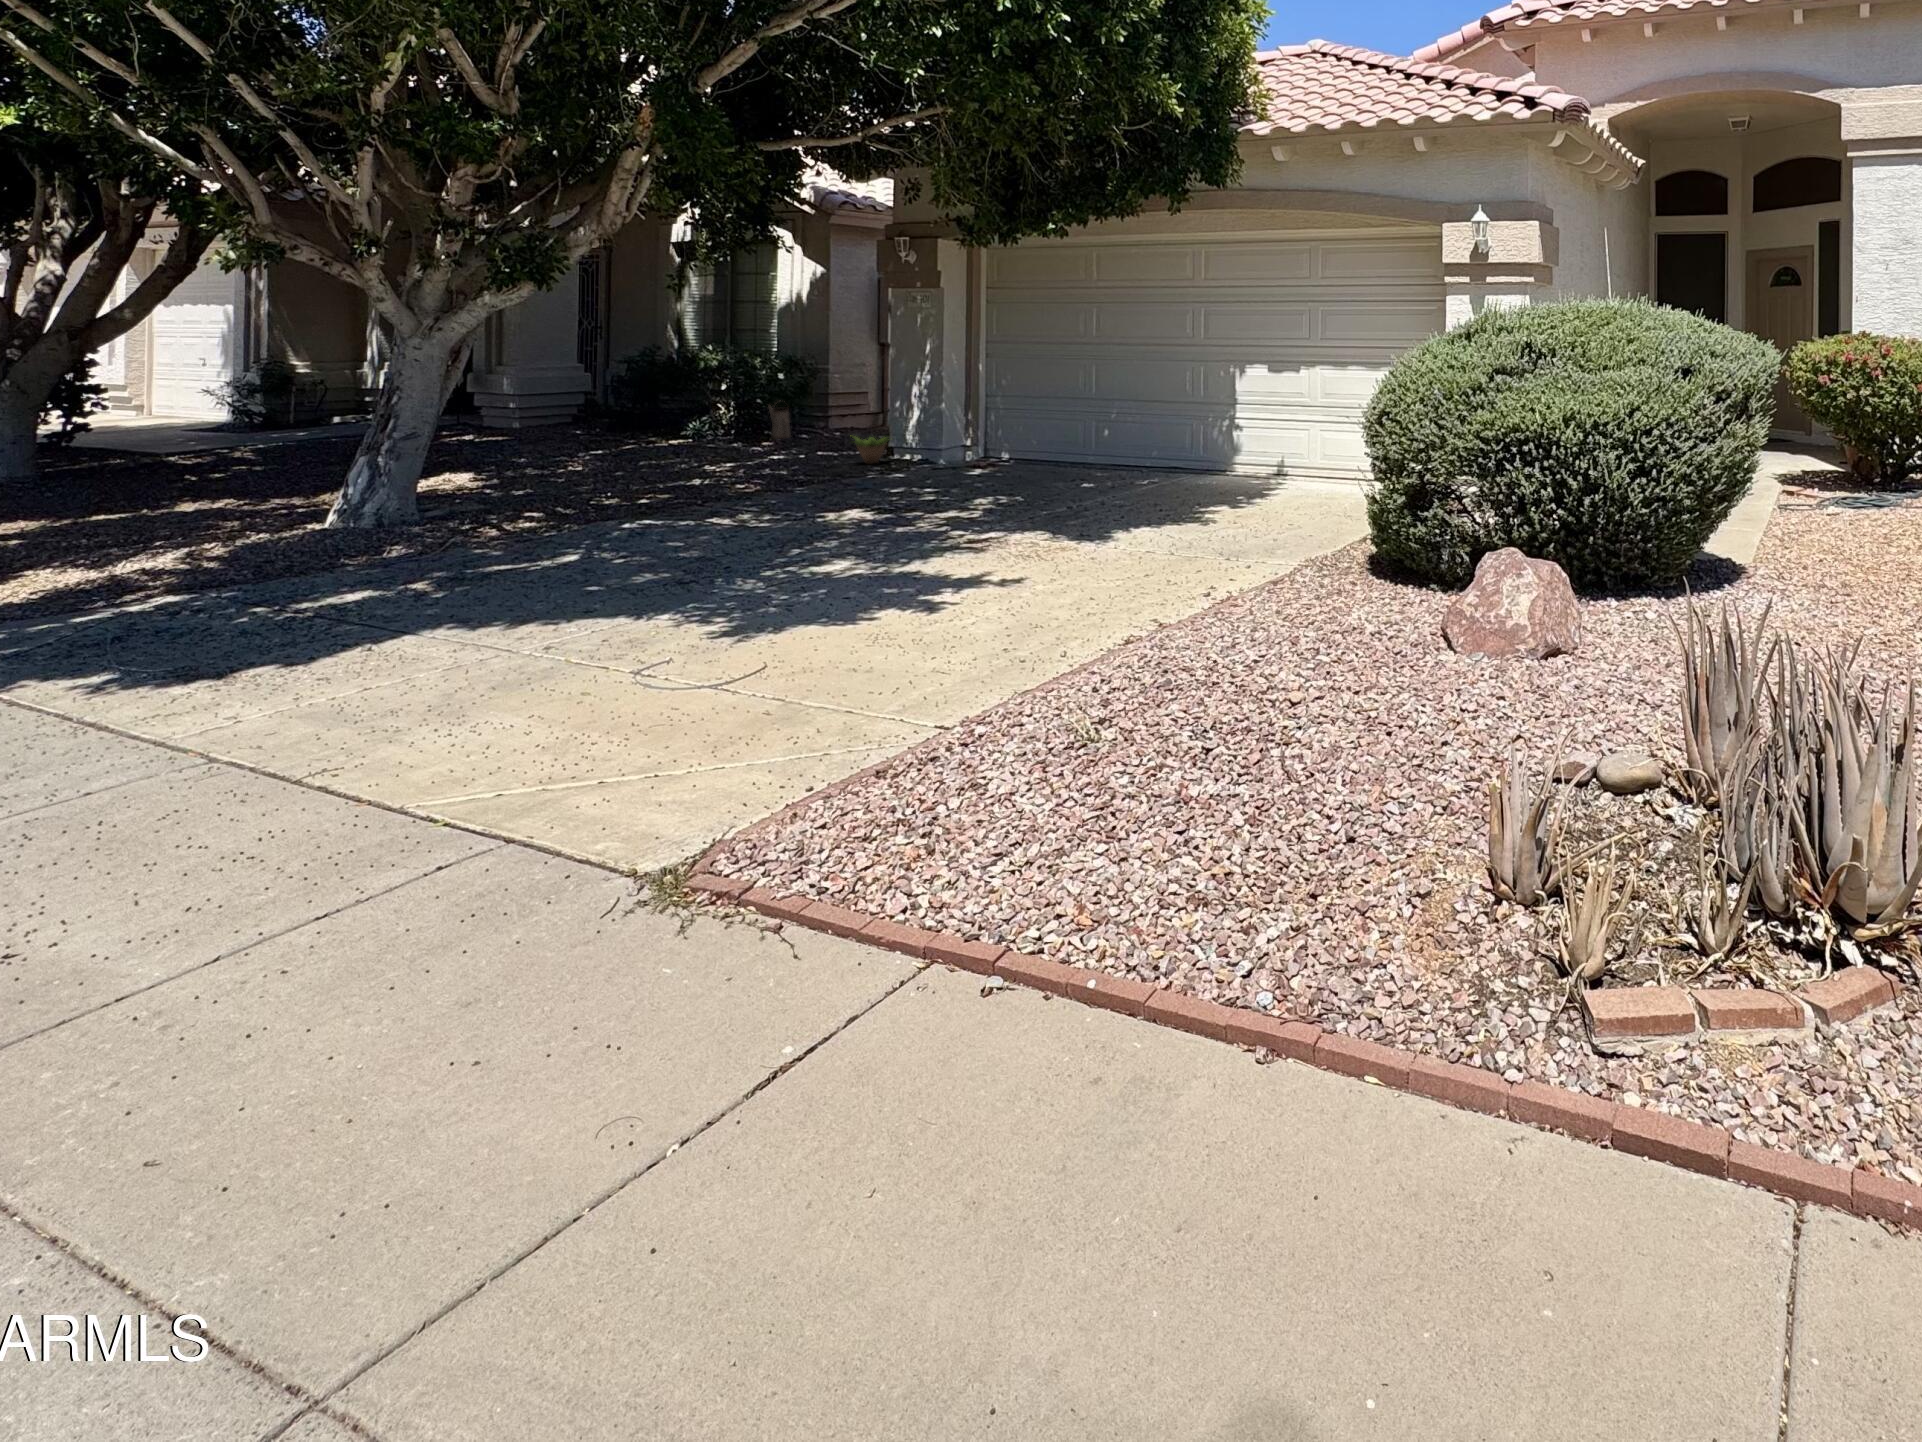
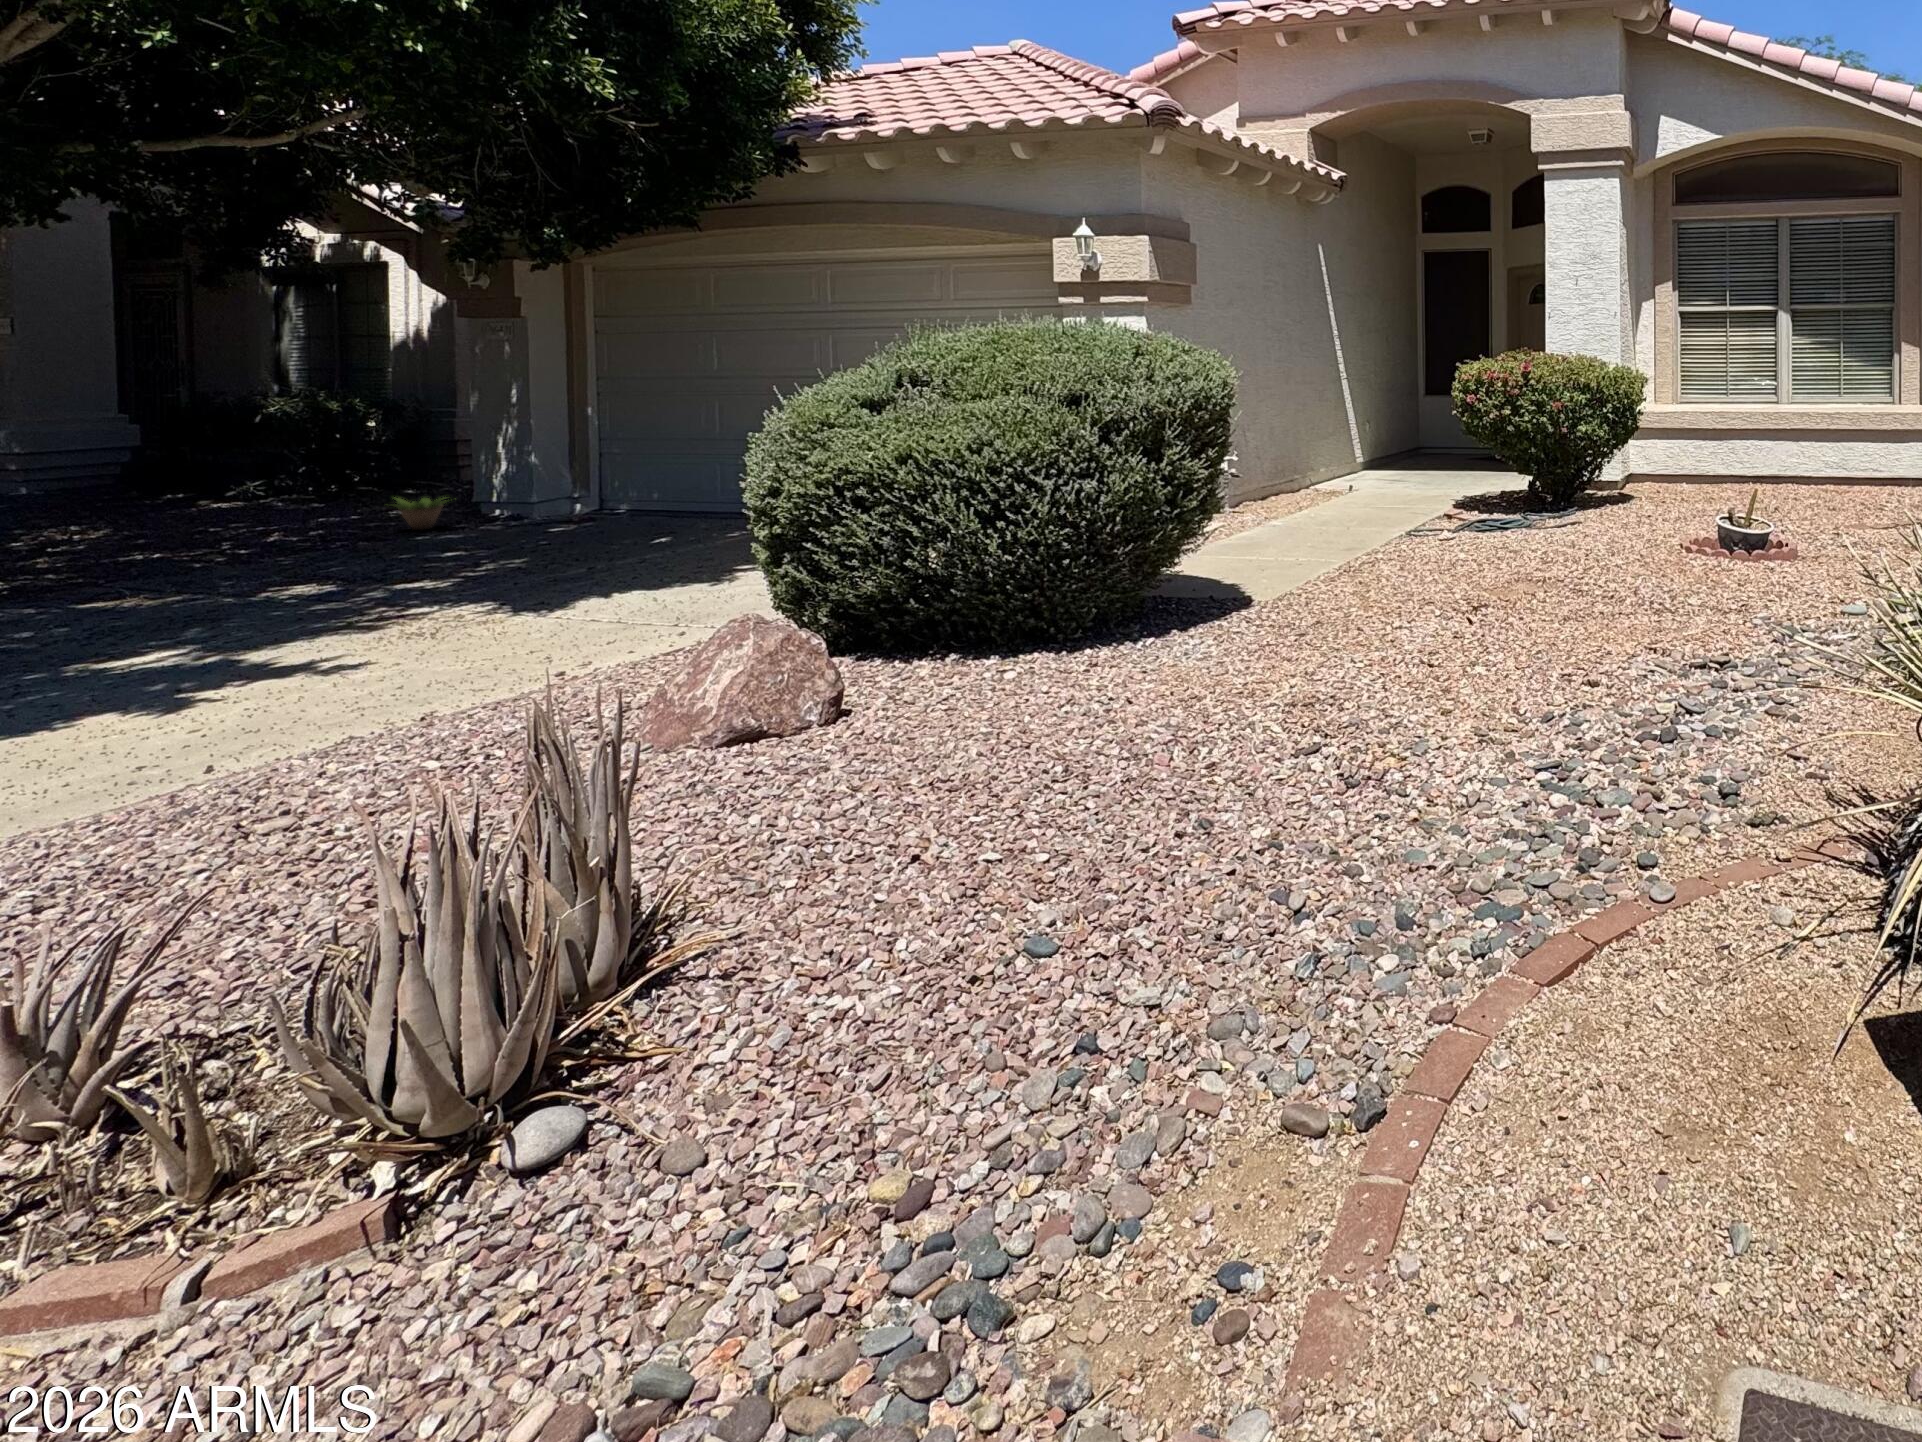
watering can: present [769,406,791,439] -> none [341,456,372,502]

